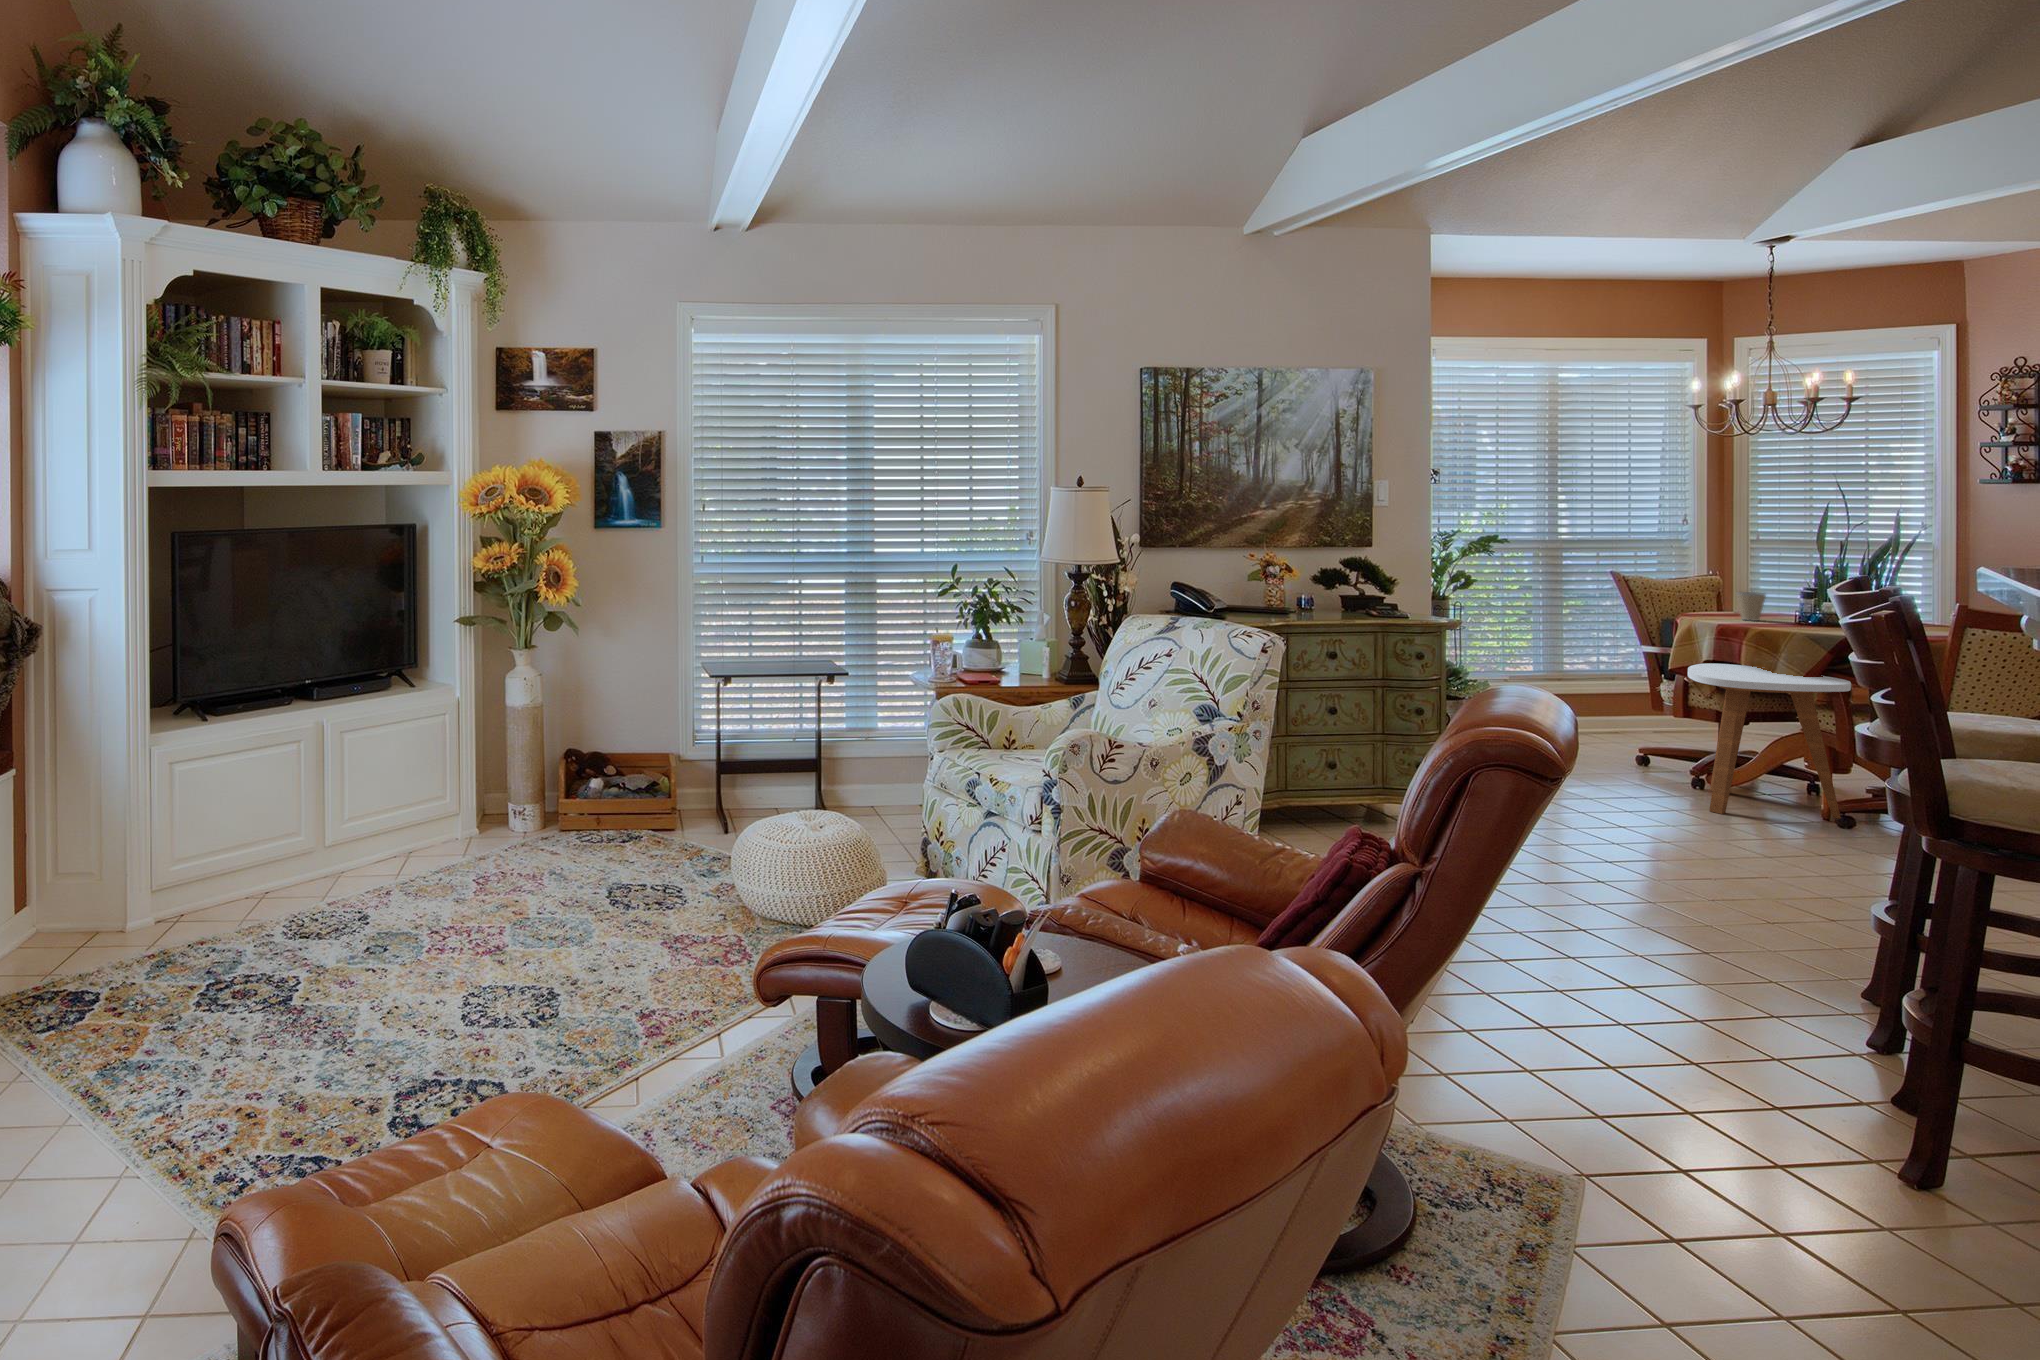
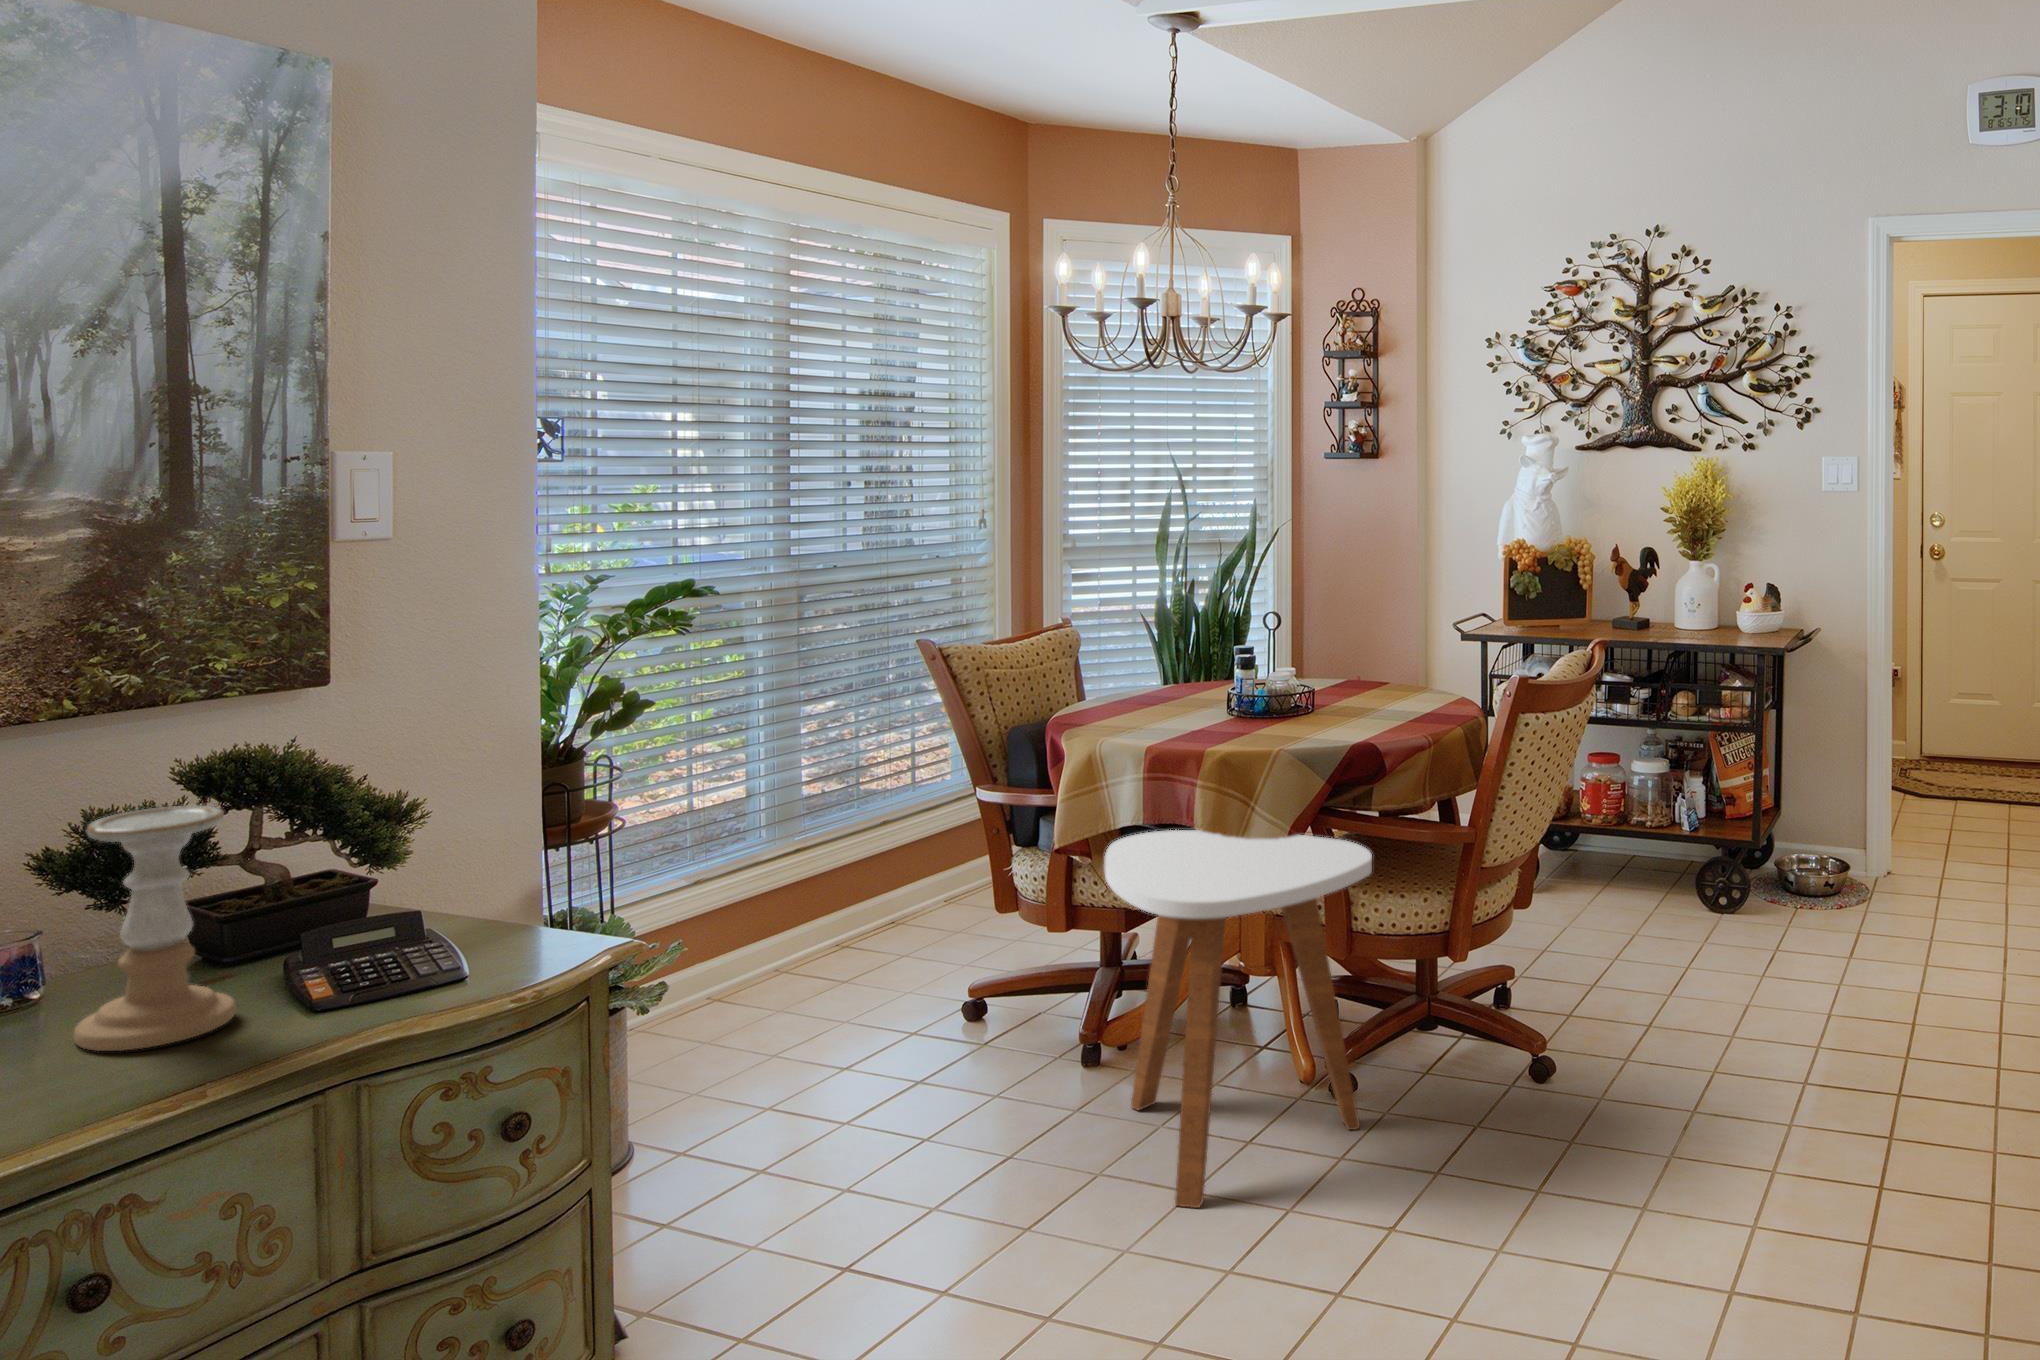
candle holder: none [1325,566,1359,618] -> present [74,805,236,1051]
coffee cup: present [1736,592,1766,621] -> none [1137,669,1186,727]

